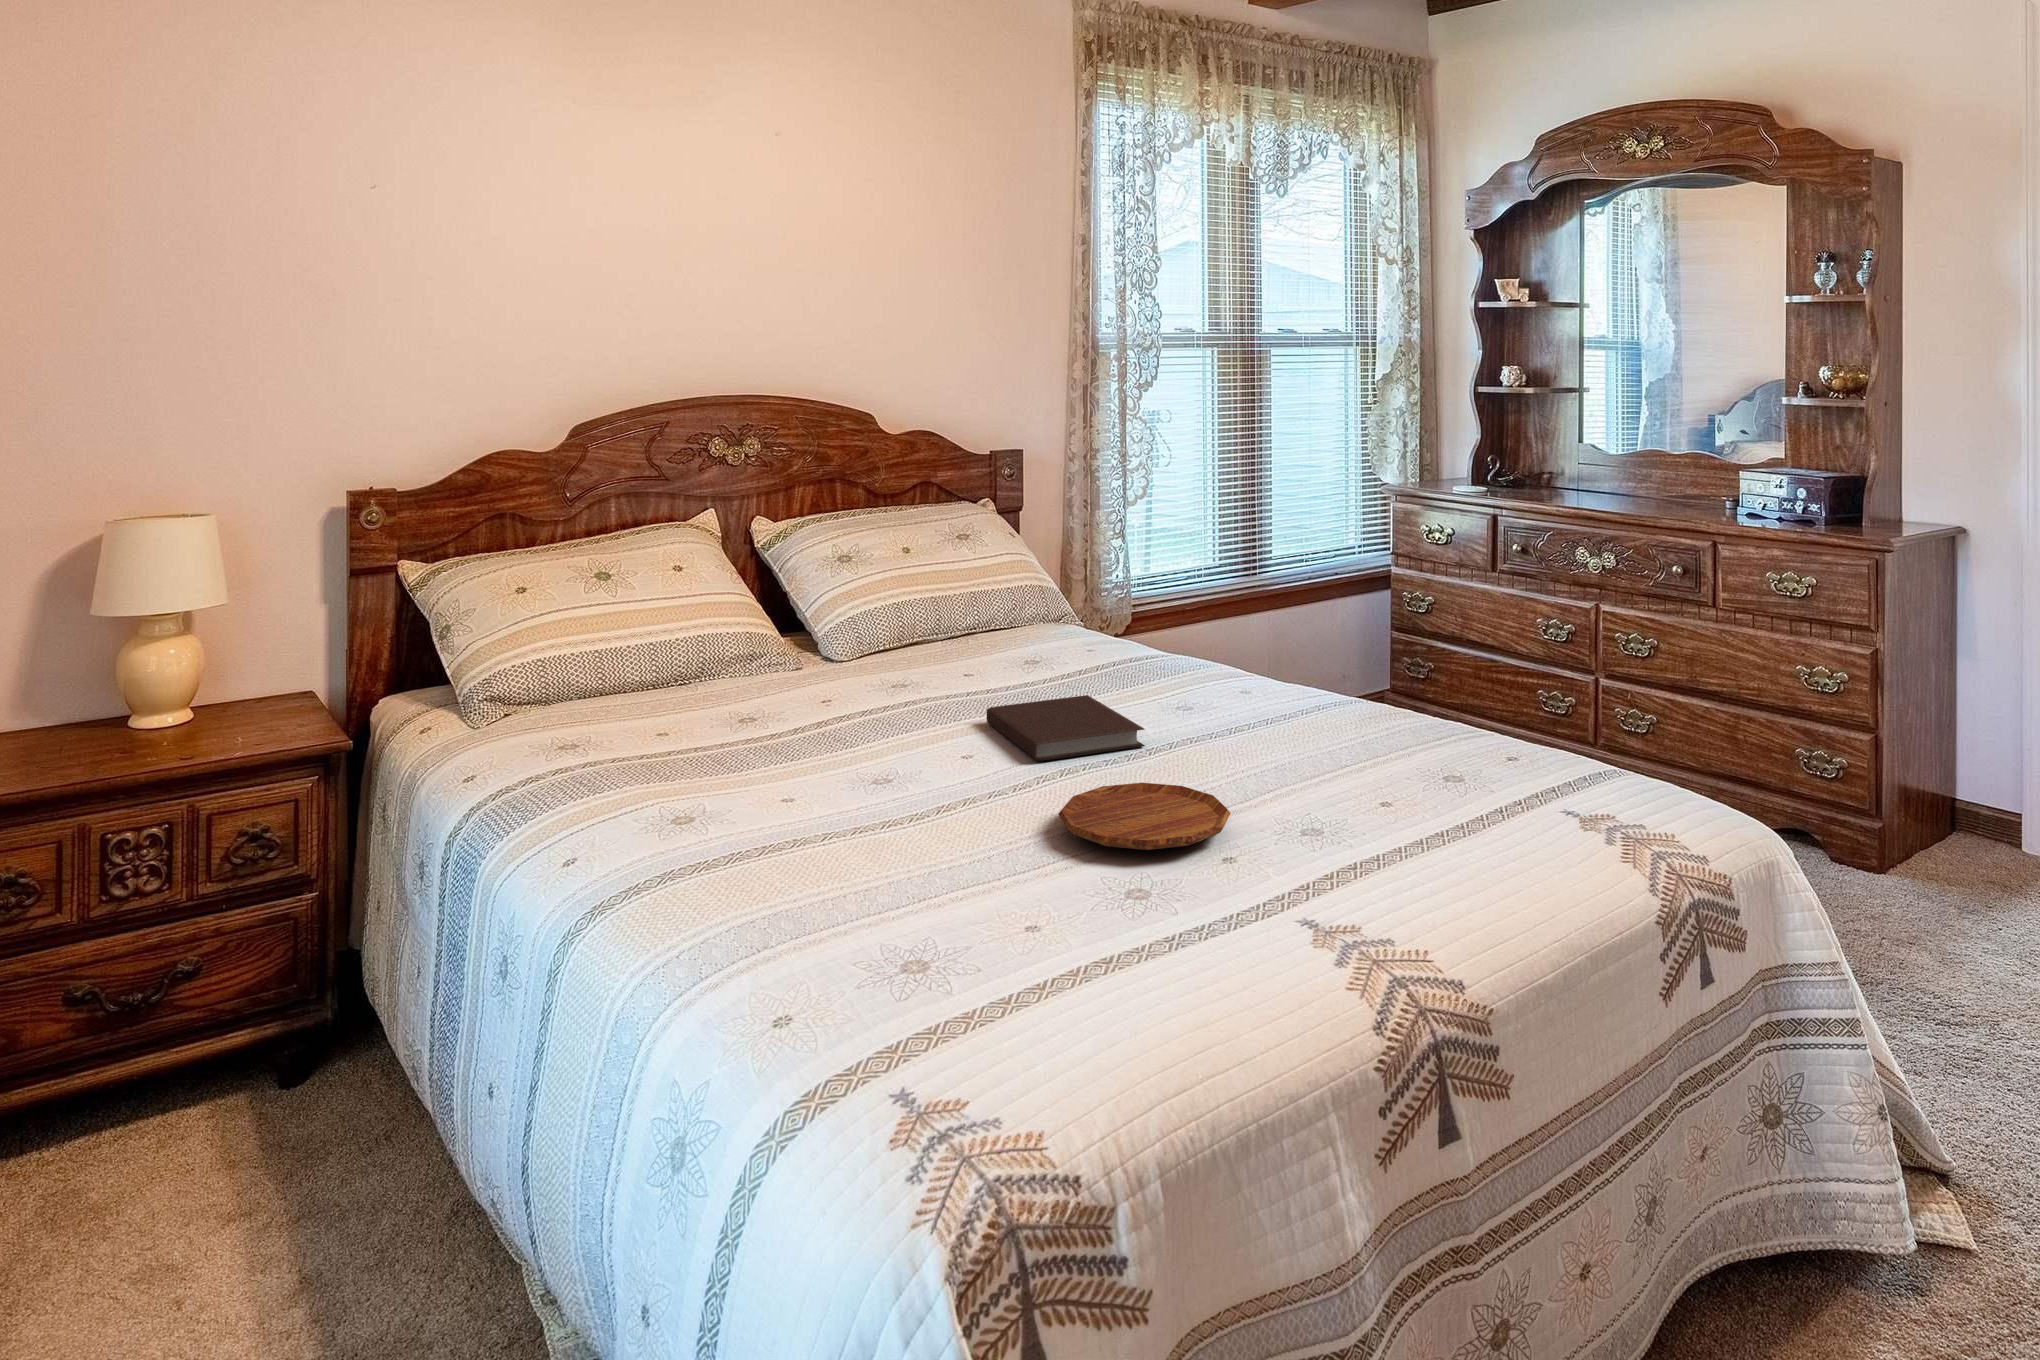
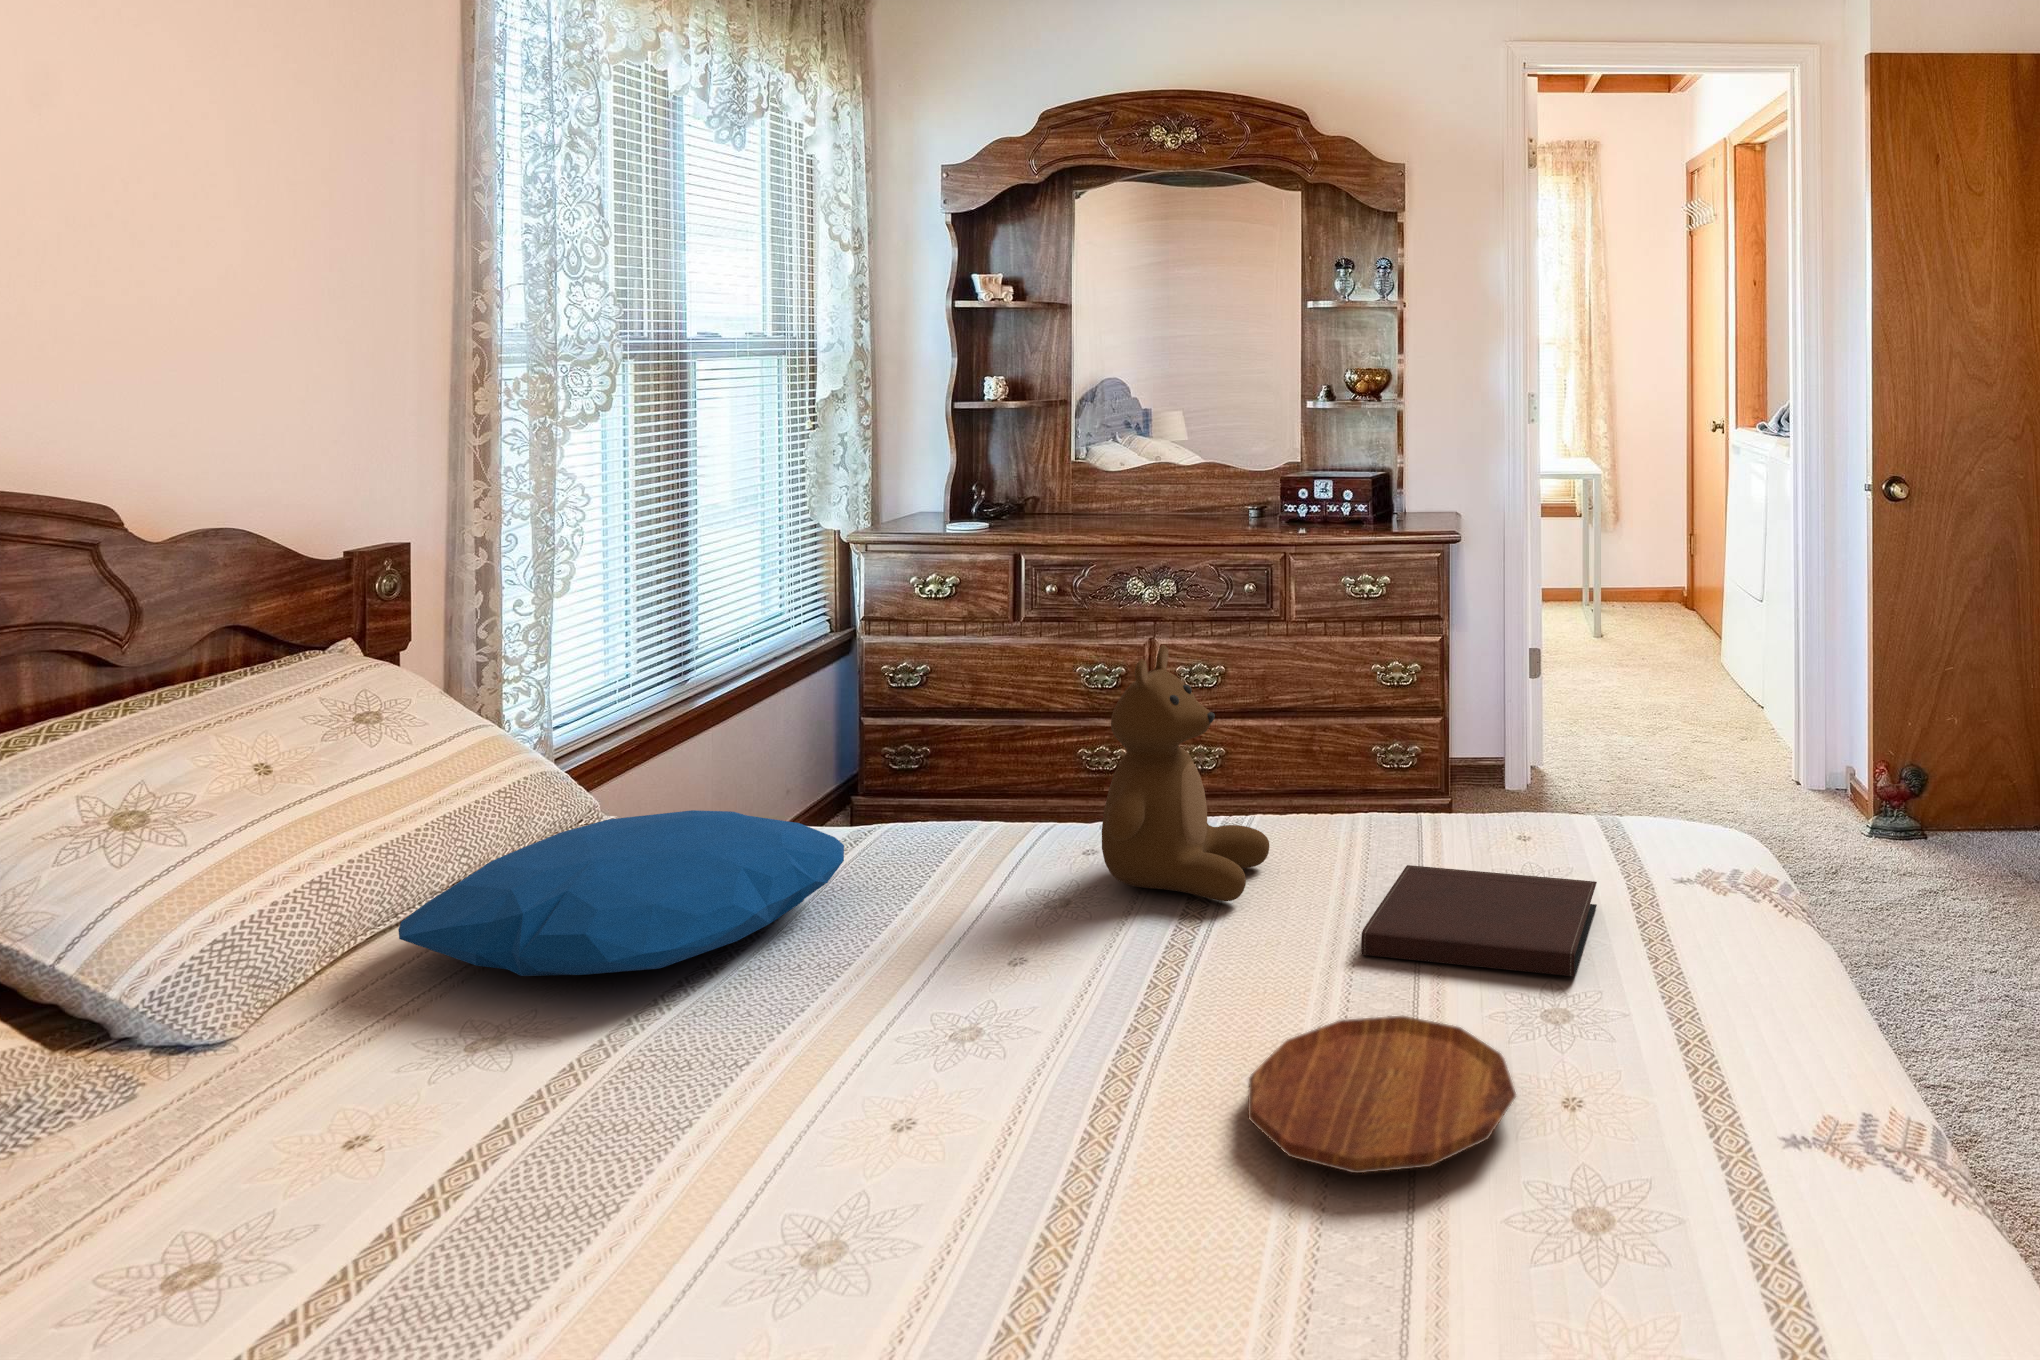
teddy bear: none [1193,554,1327,733] -> present [1102,645,1269,901]
pillow: none [913,609,1109,677] -> present [398,810,844,976]
notebook: present [987,695,1145,761] -> present [1361,865,1597,977]

